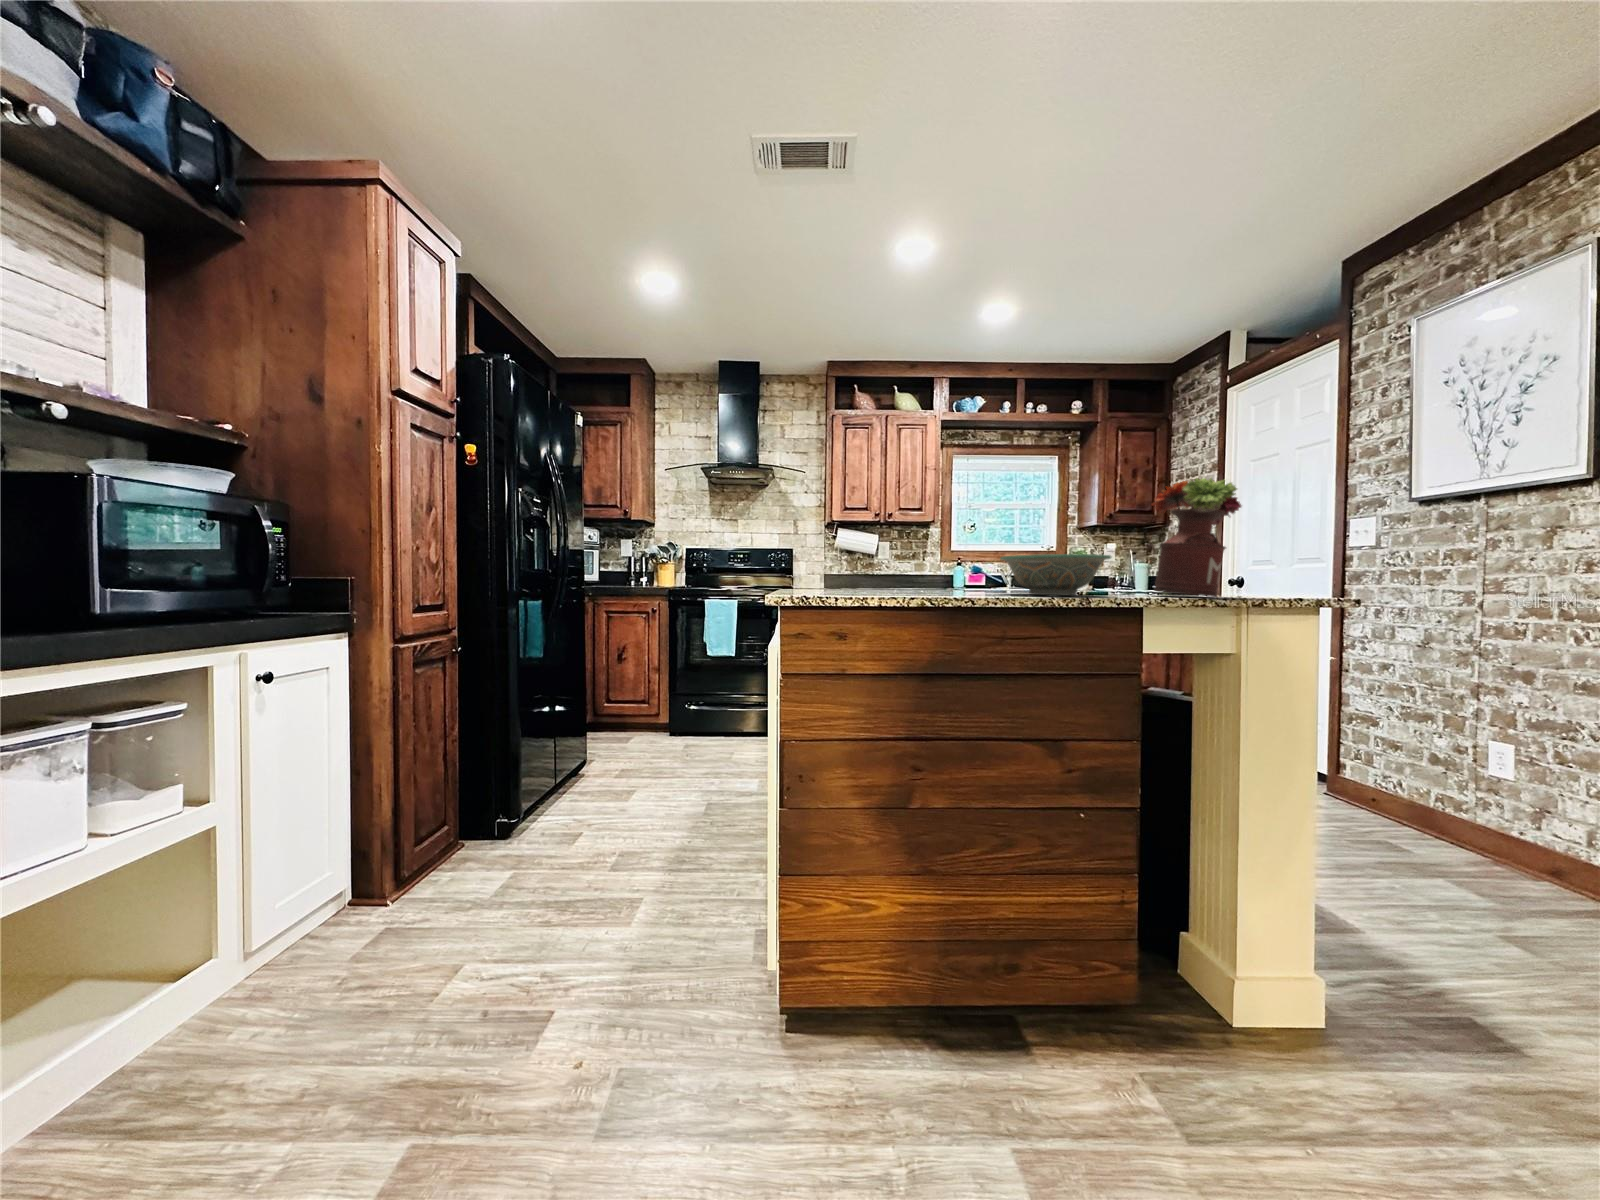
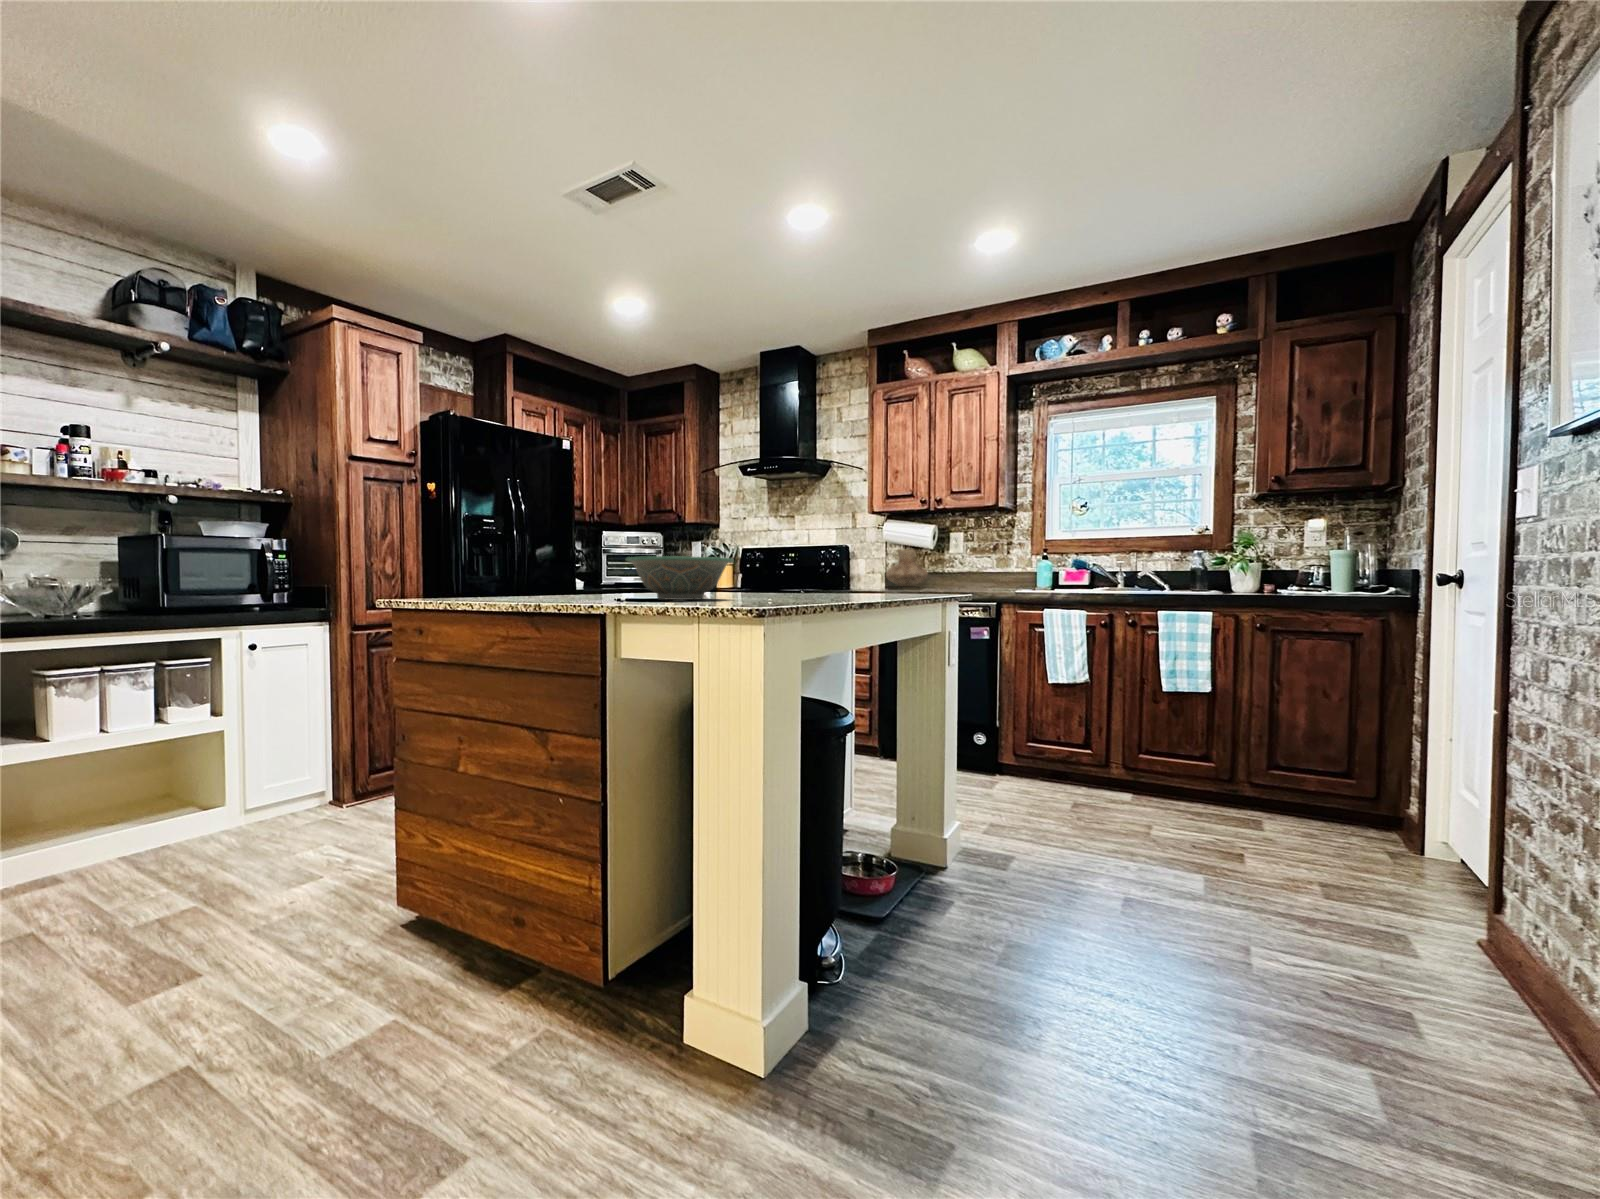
flower arrangement: present [1152,478,1241,597] -> none [756,460,855,603]
vase: none [827,551,861,581] -> present [886,549,928,587]

